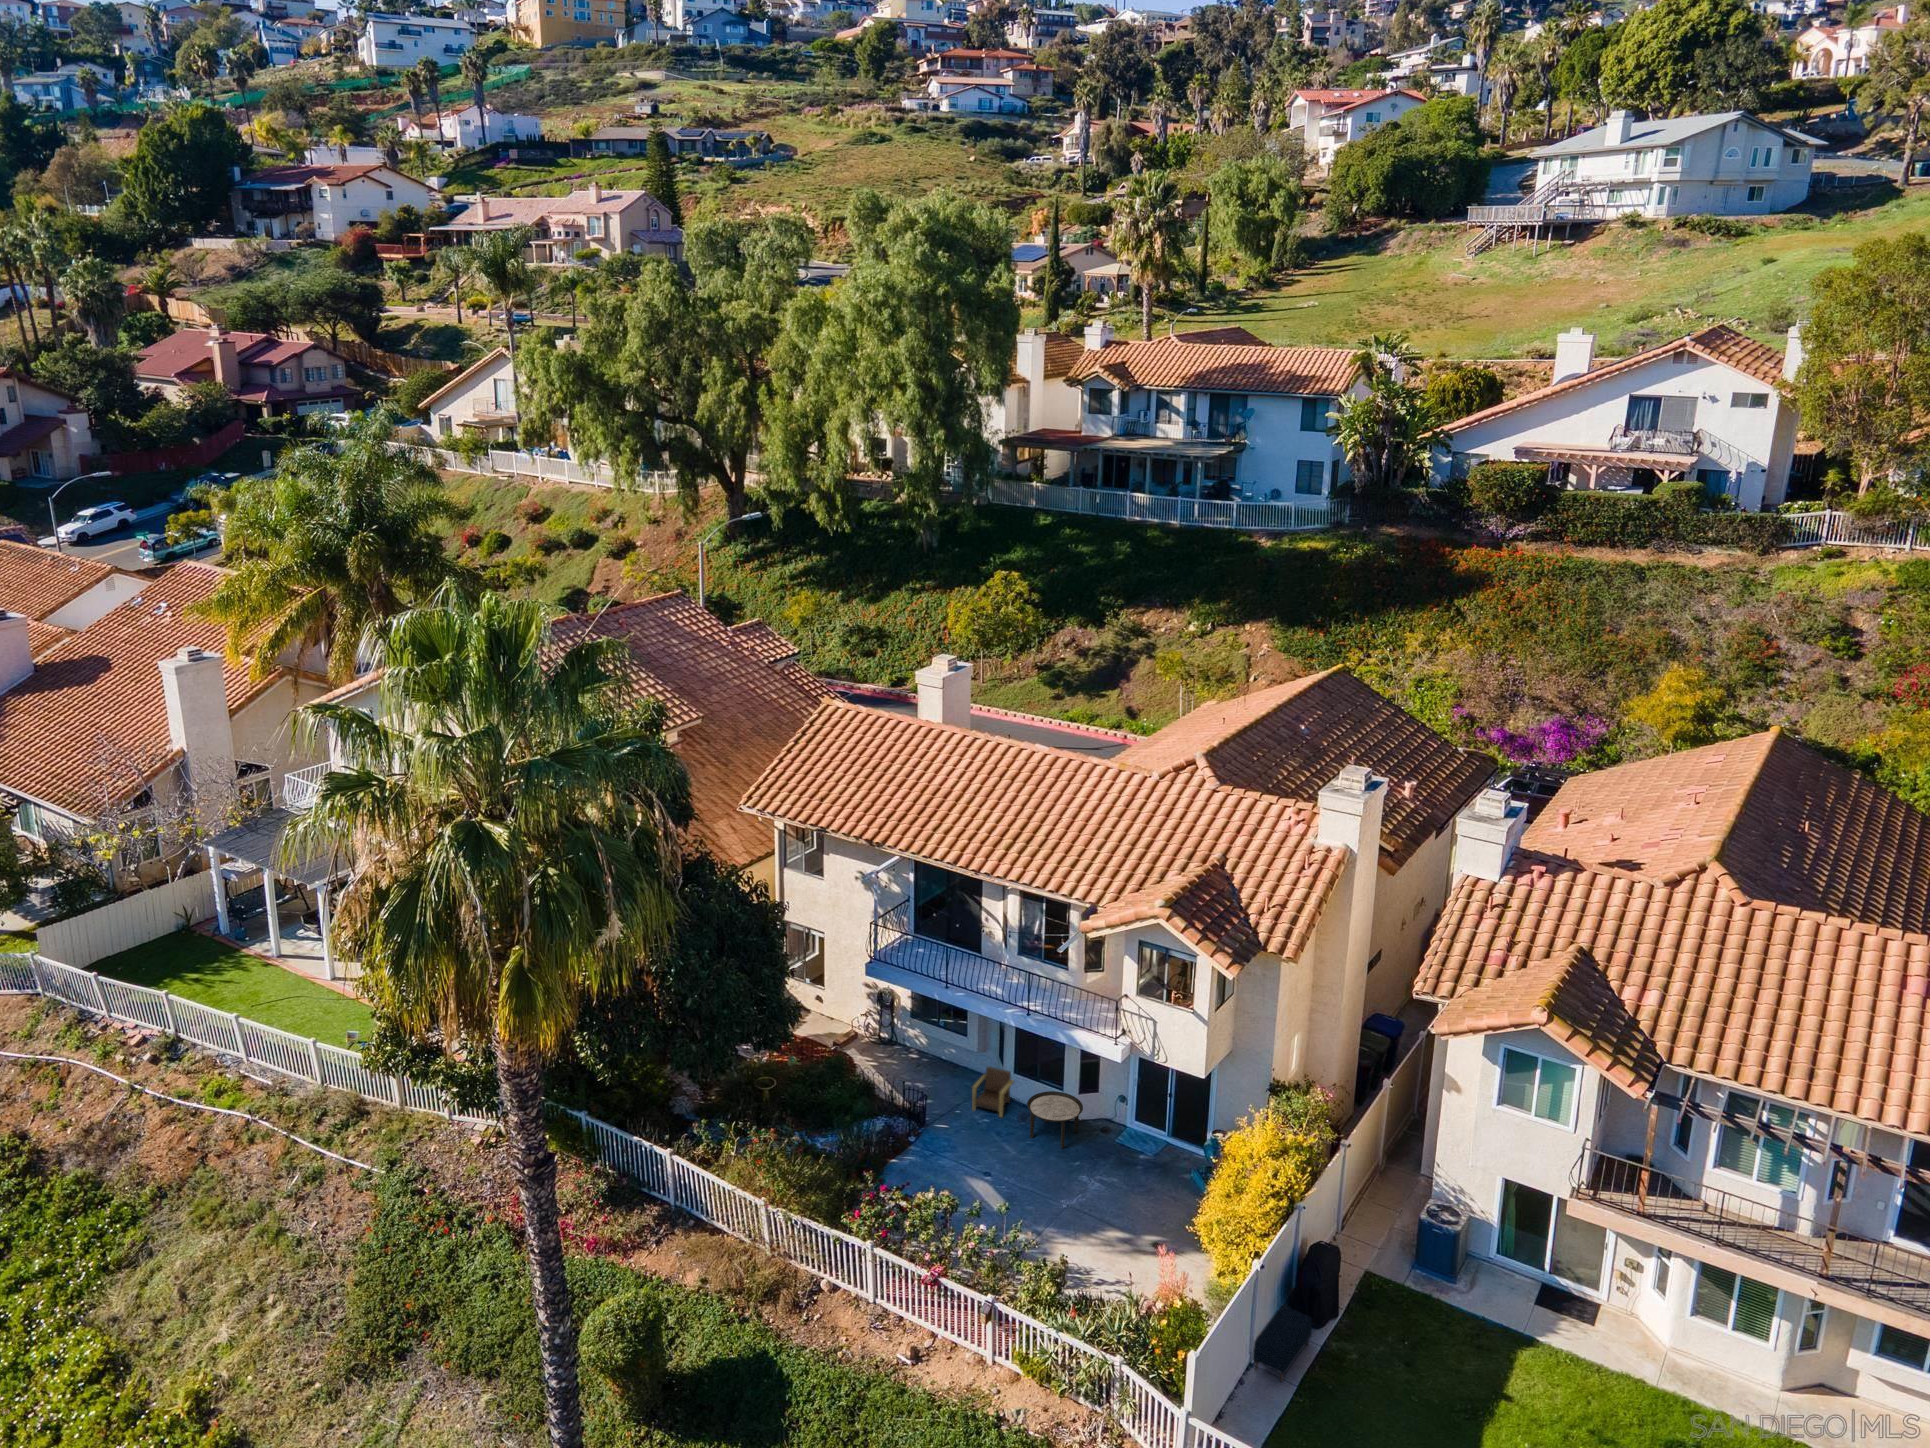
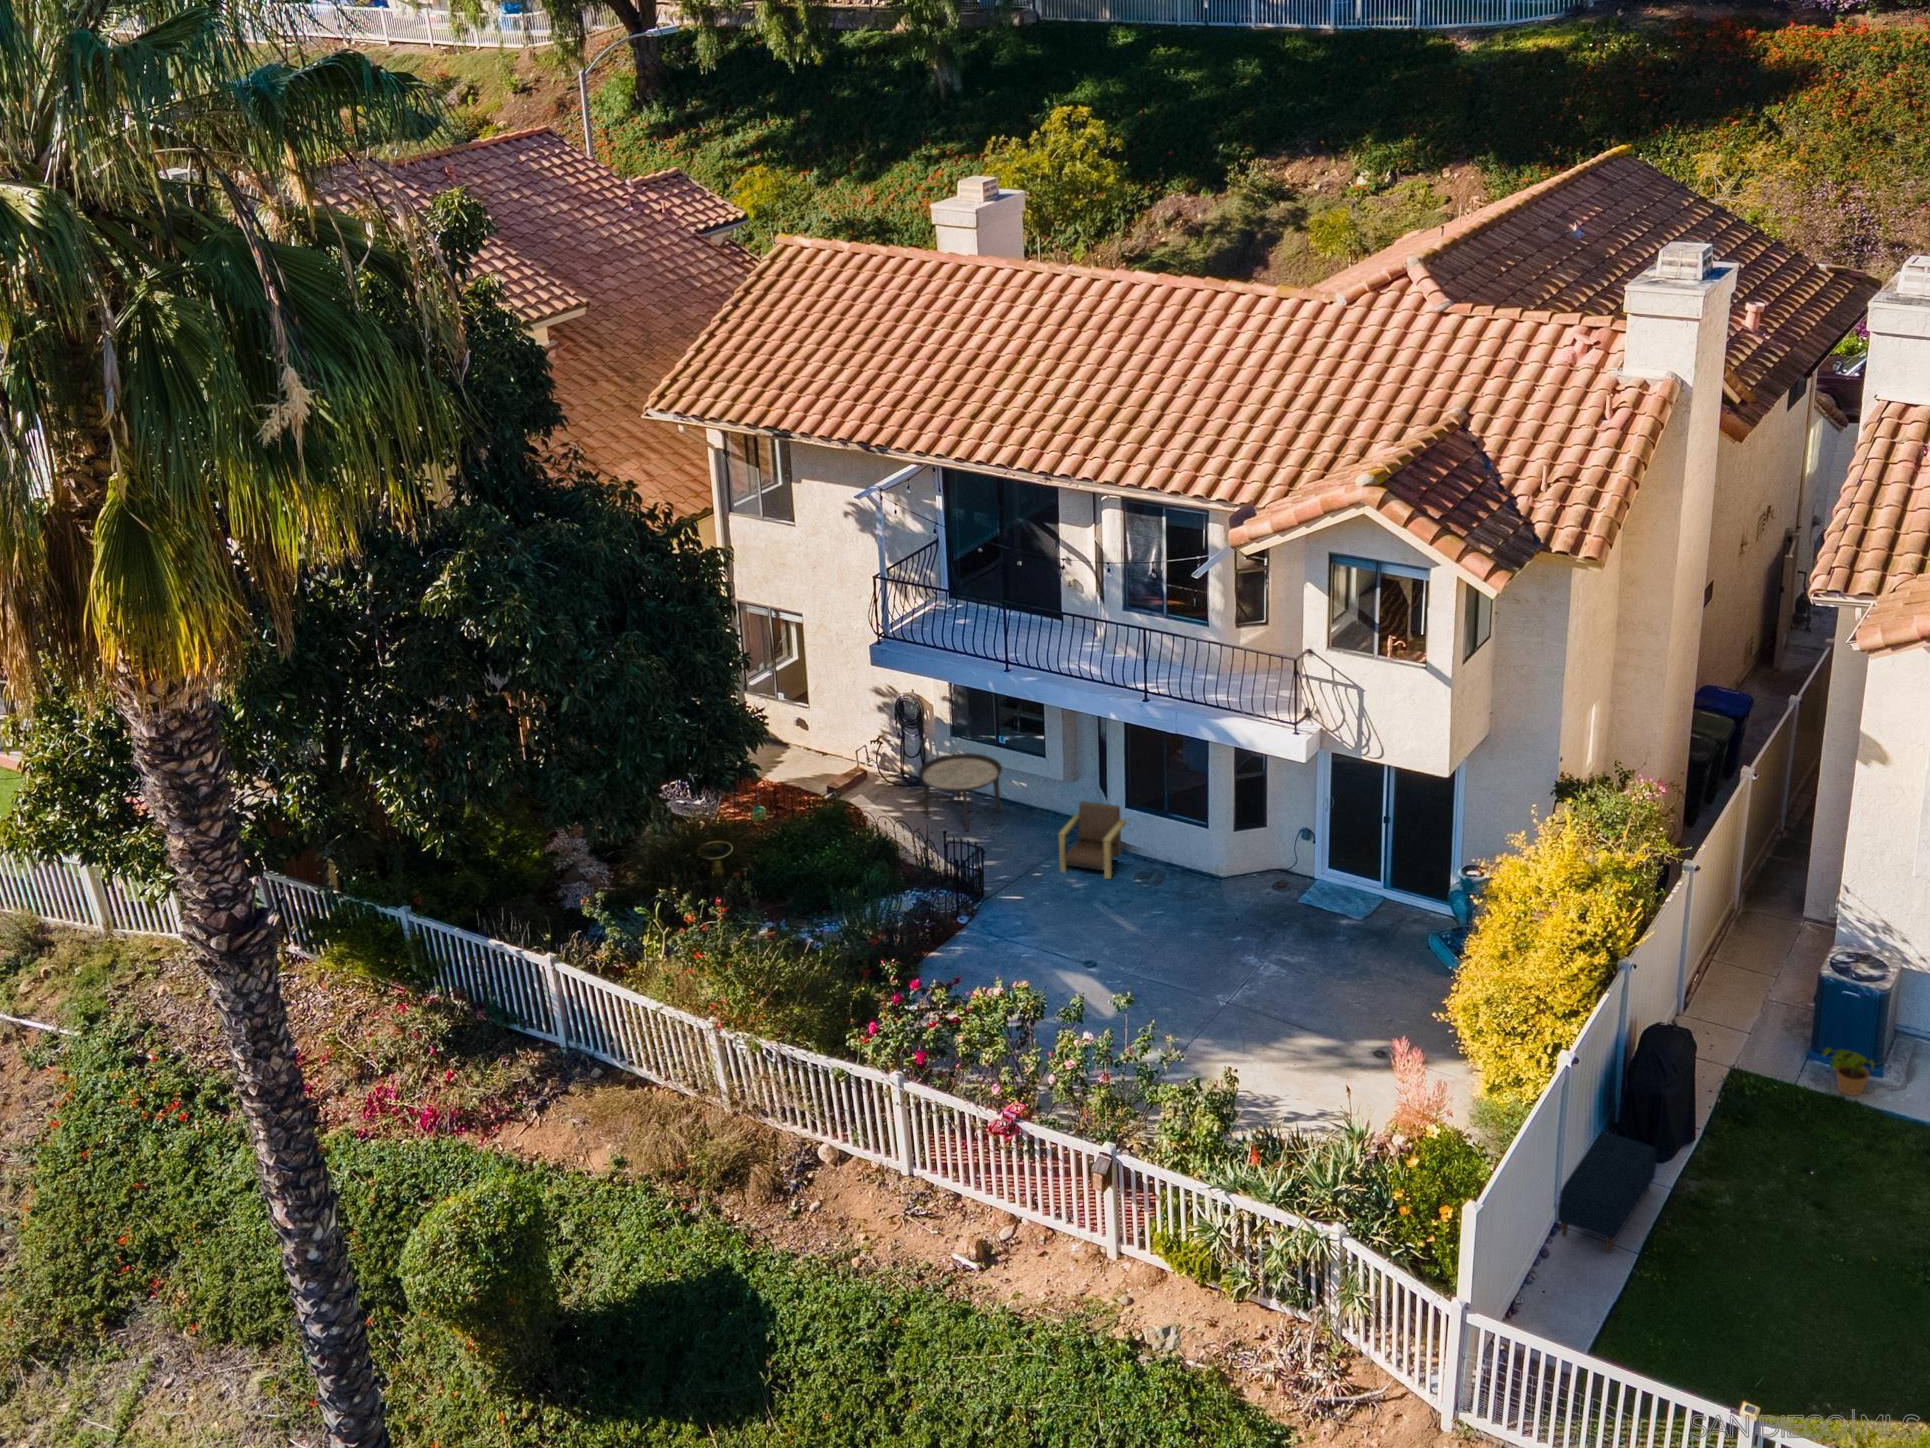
round table: present [1027,1091,1083,1148] -> present [918,753,1002,831]
potted plant: none [1414,1260,1445,1292] -> present [1822,1047,1874,1096]

